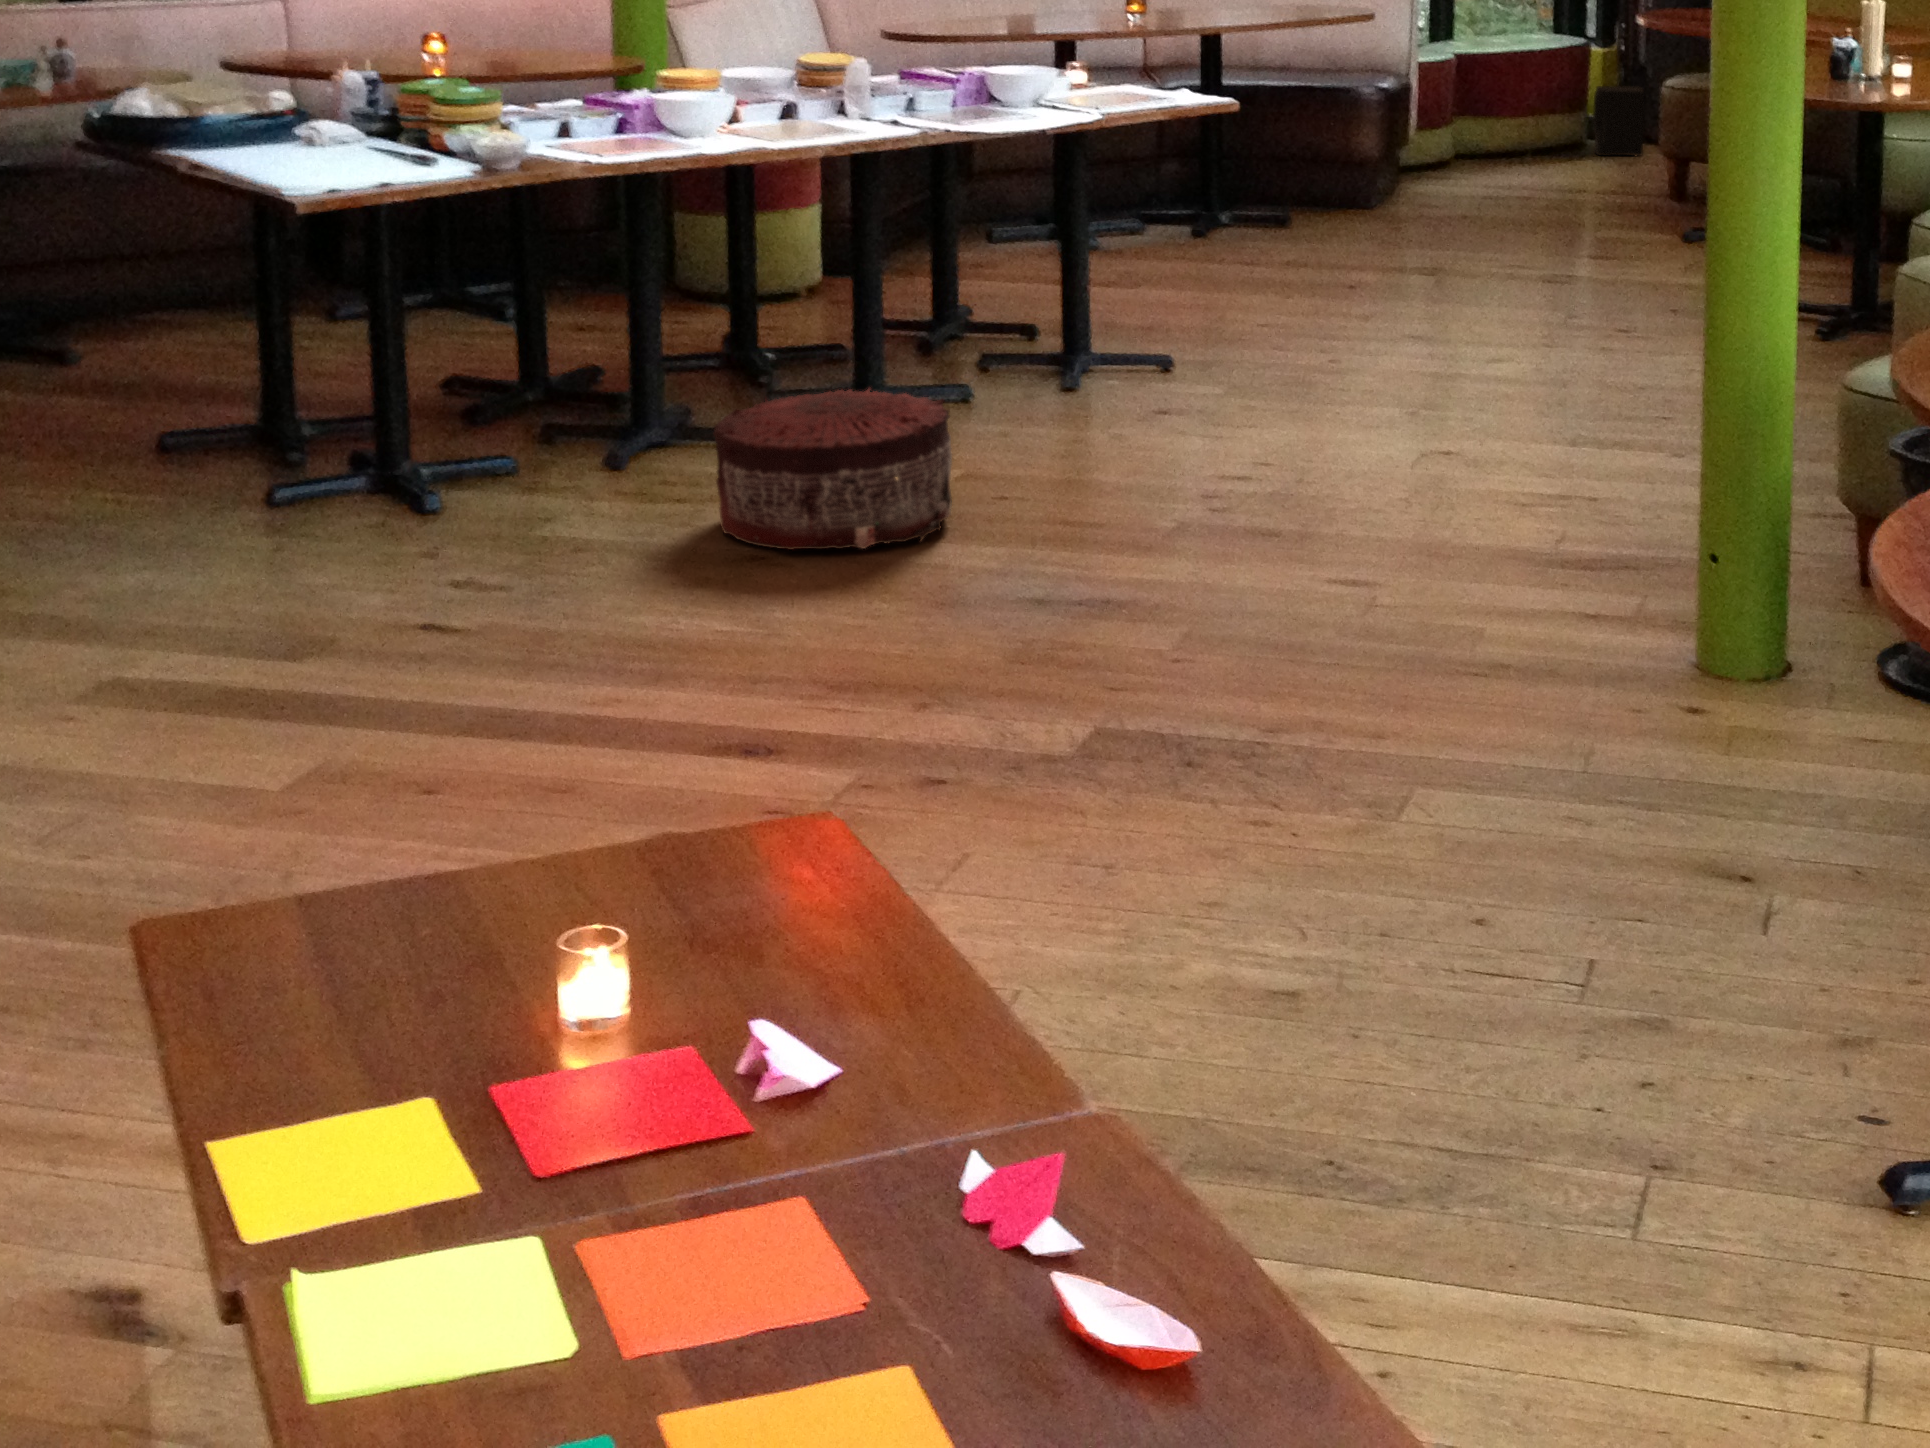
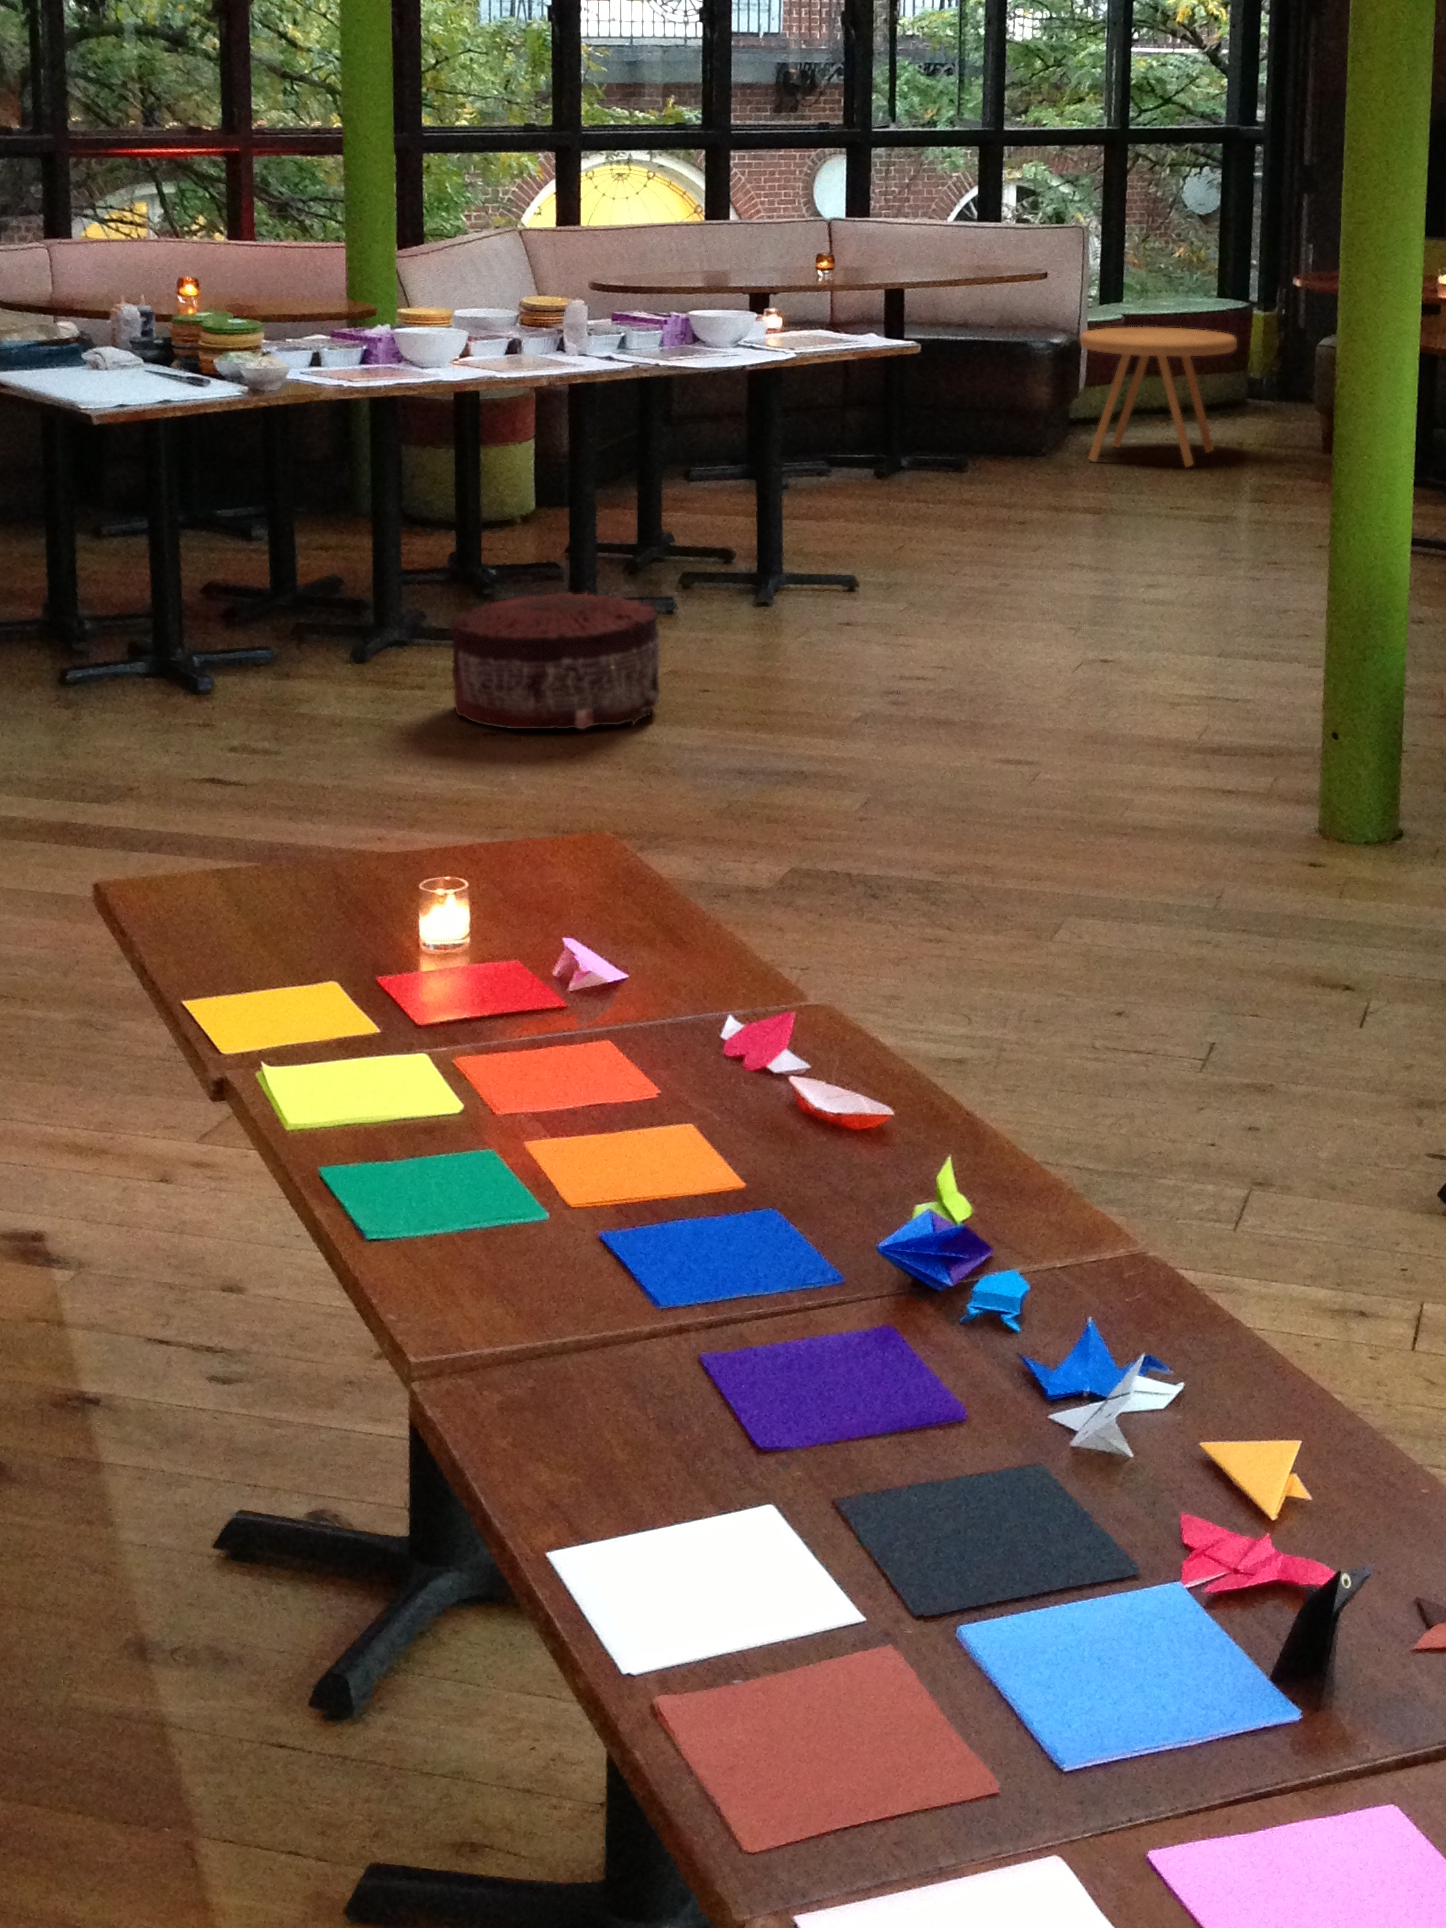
side table: none [1410,66,1575,215] -> present [1080,327,1237,467]
speaker: present [1593,86,1644,156] -> none [1256,350,1305,417]

